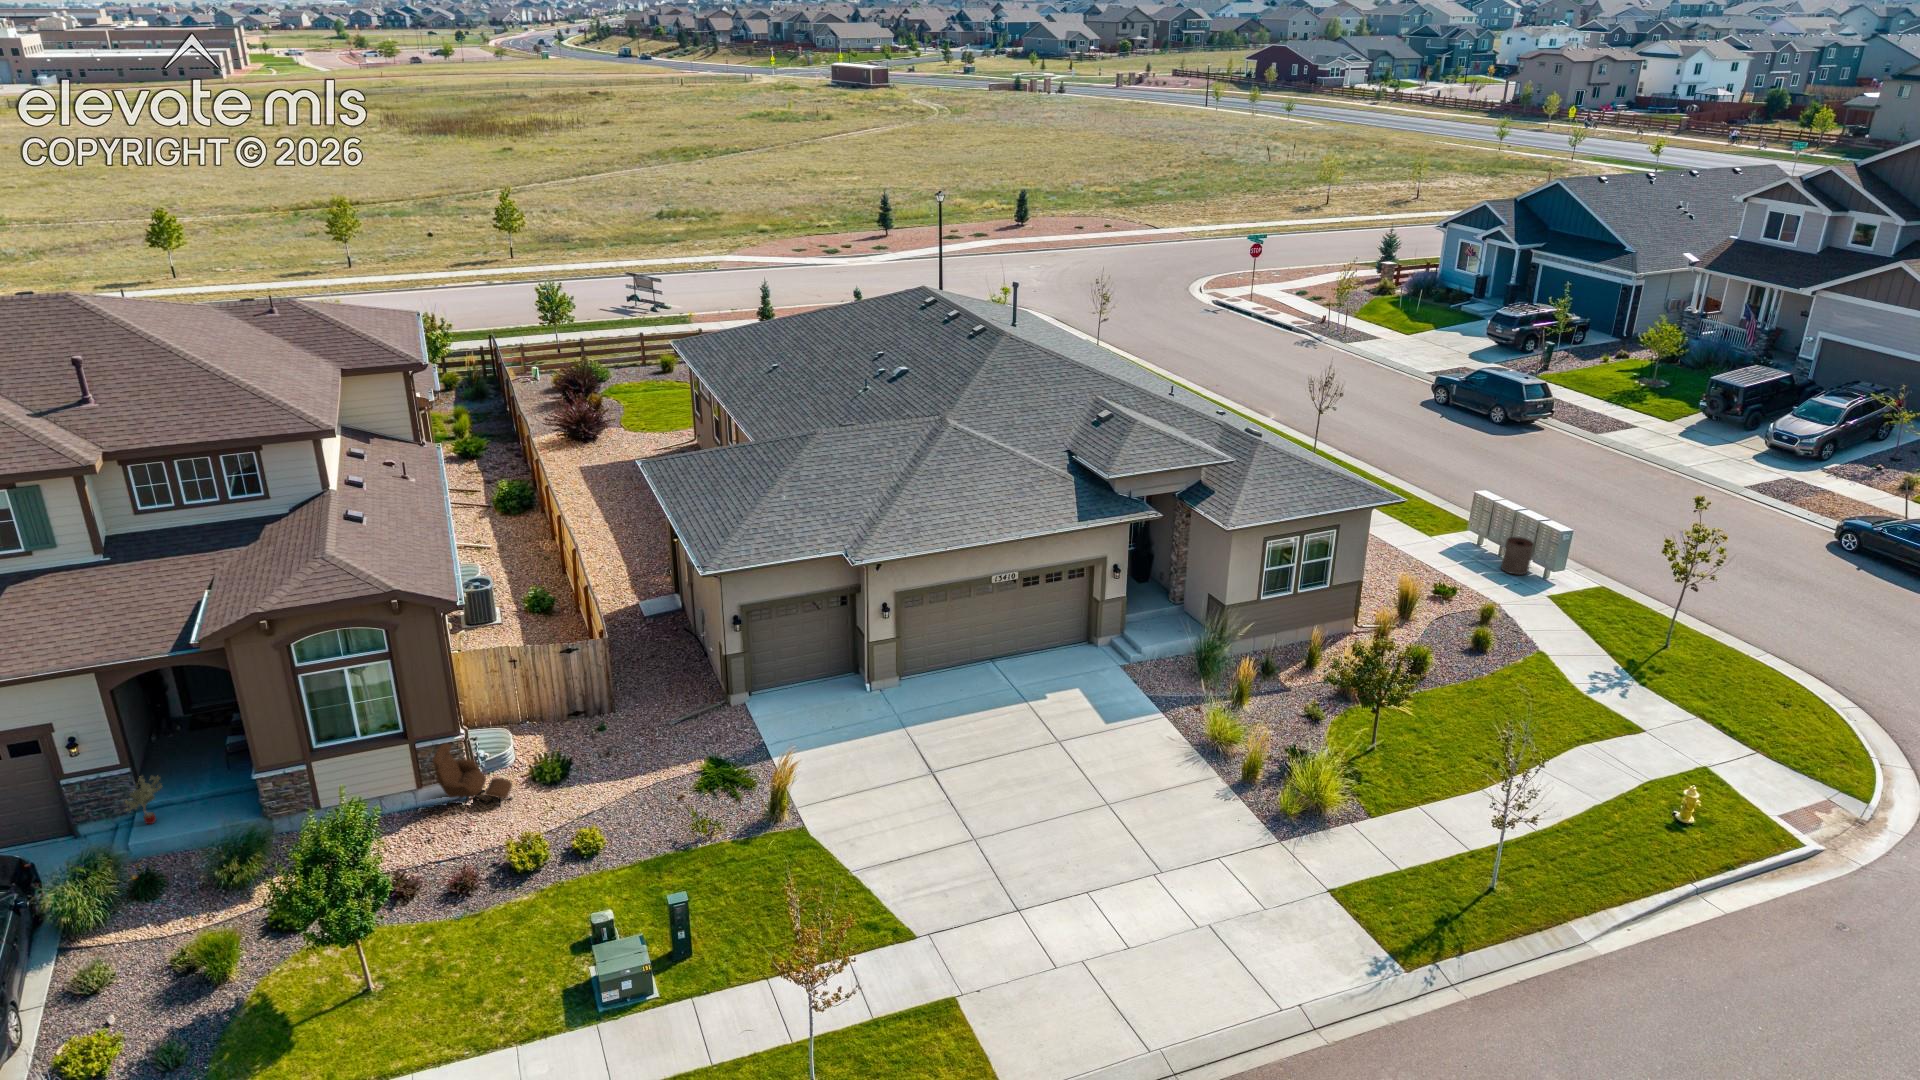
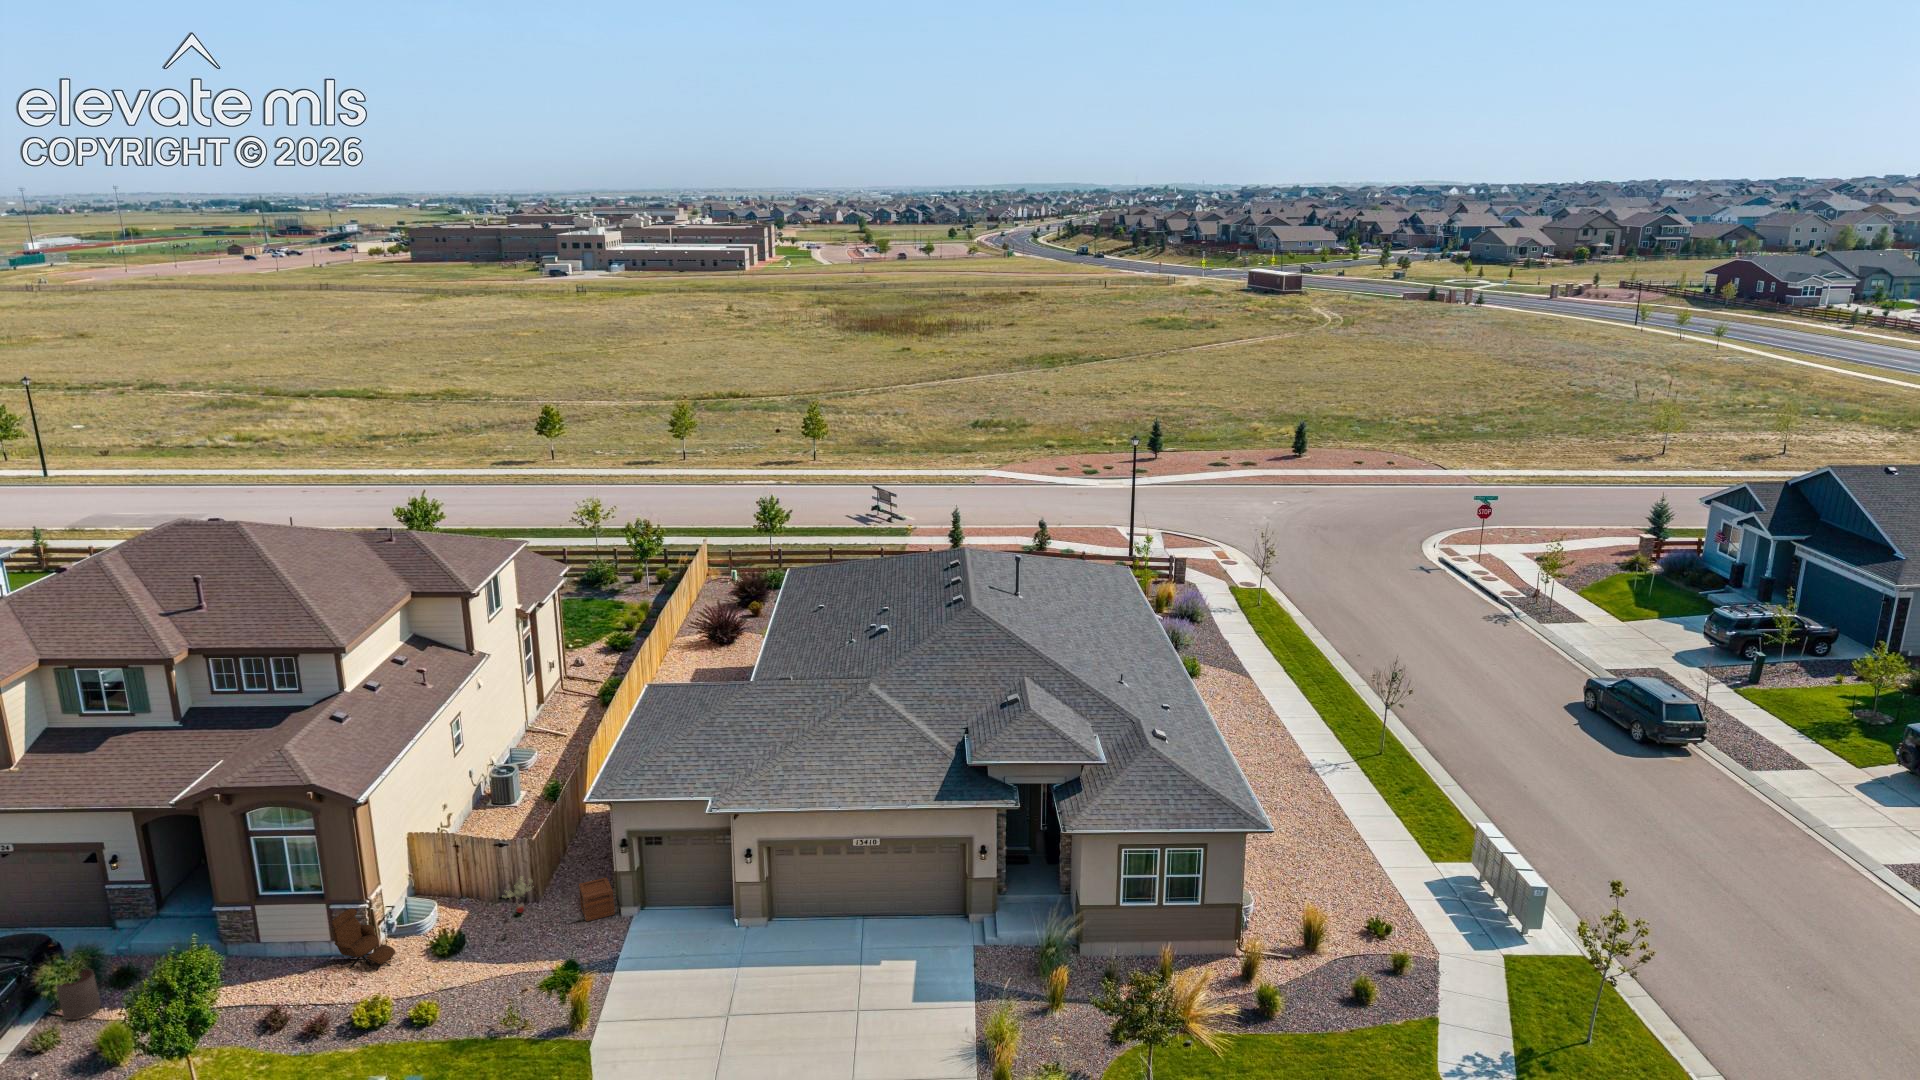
trash can: present [1501,537,1534,575] -> present [56,968,101,1020]
wooden crate: none [684,664,732,714] -> present [579,877,615,921]
potted tree: present [125,776,162,824] -> present [502,877,534,913]

